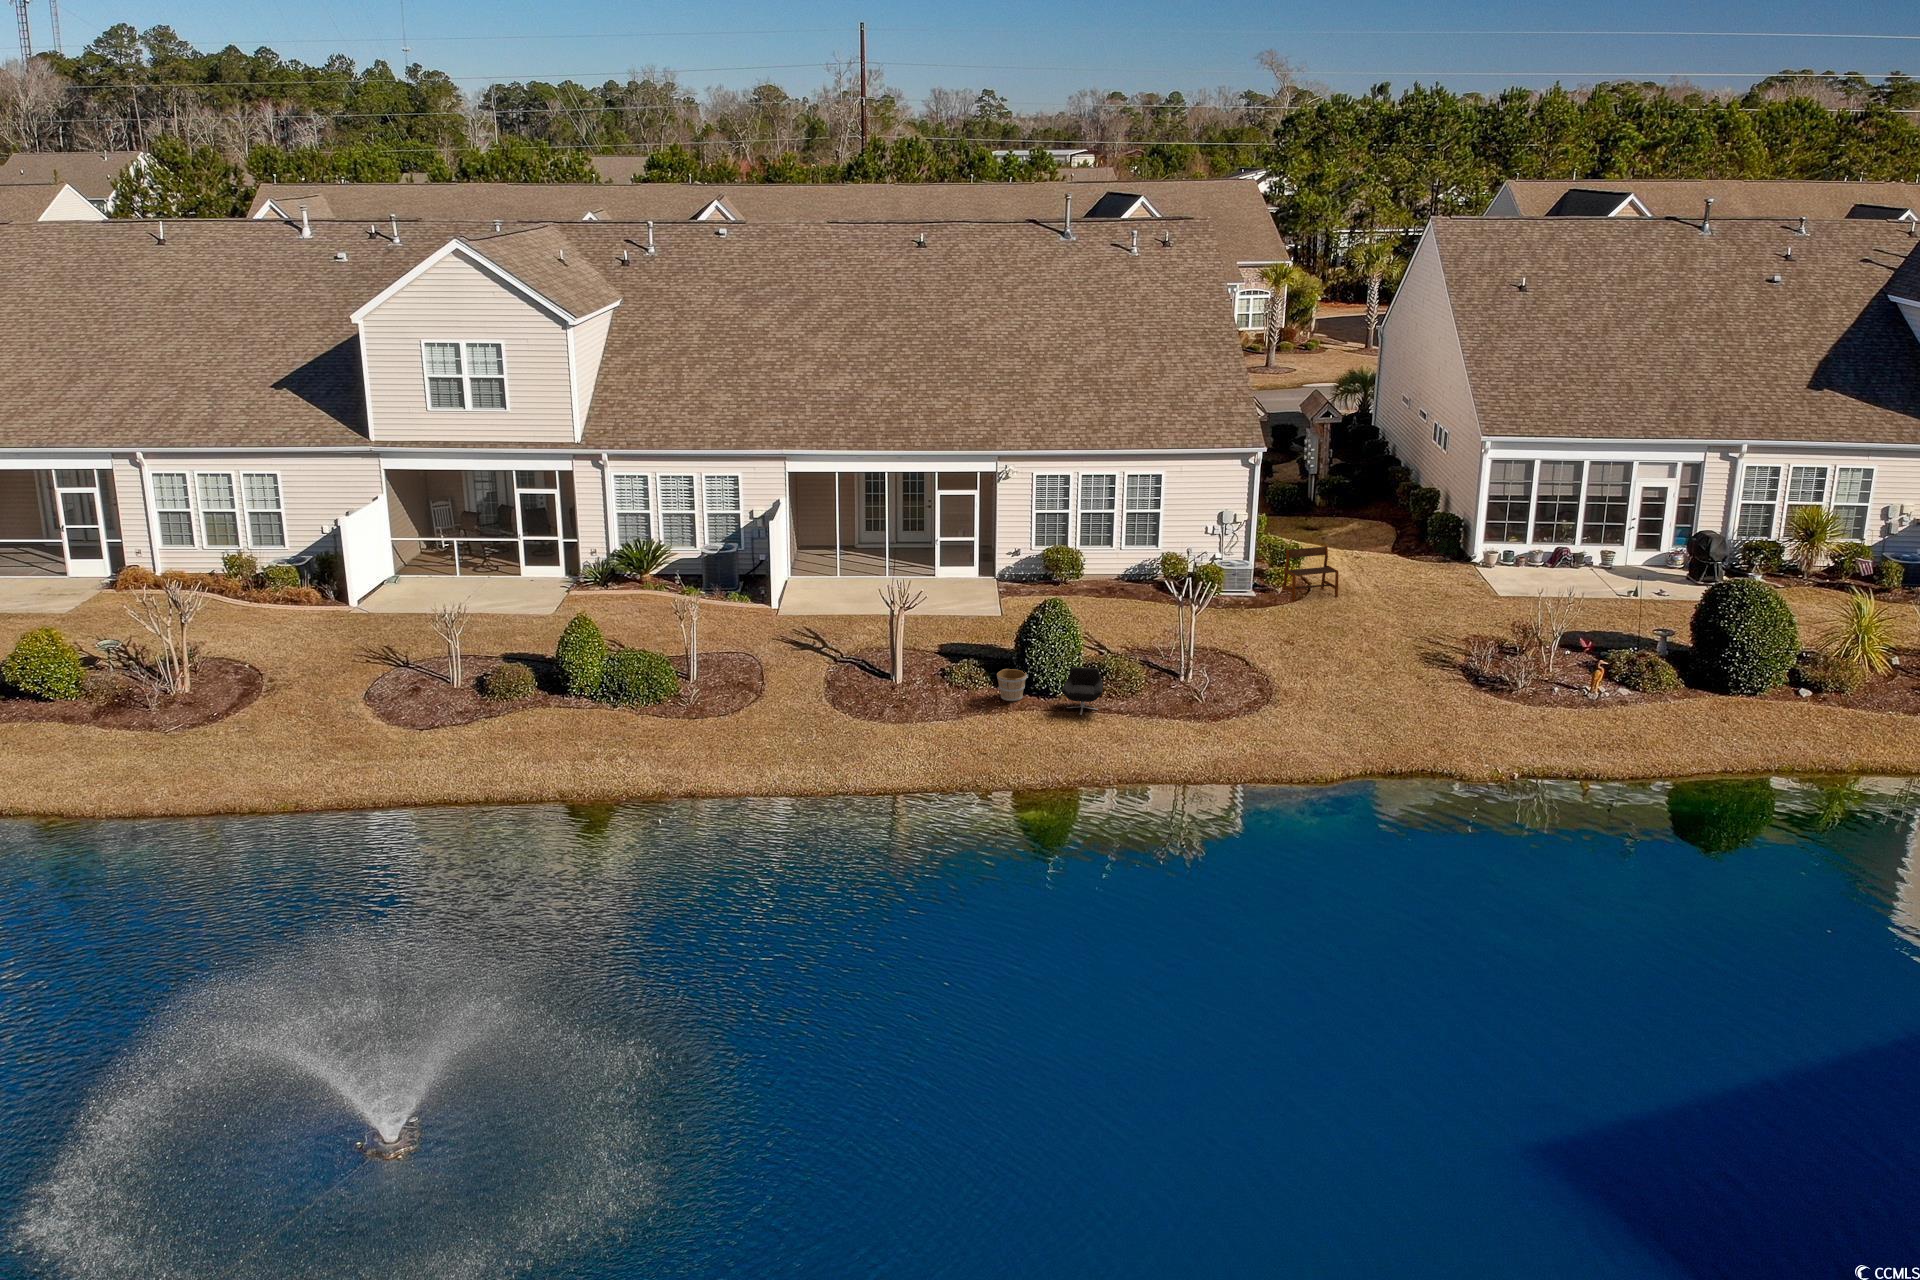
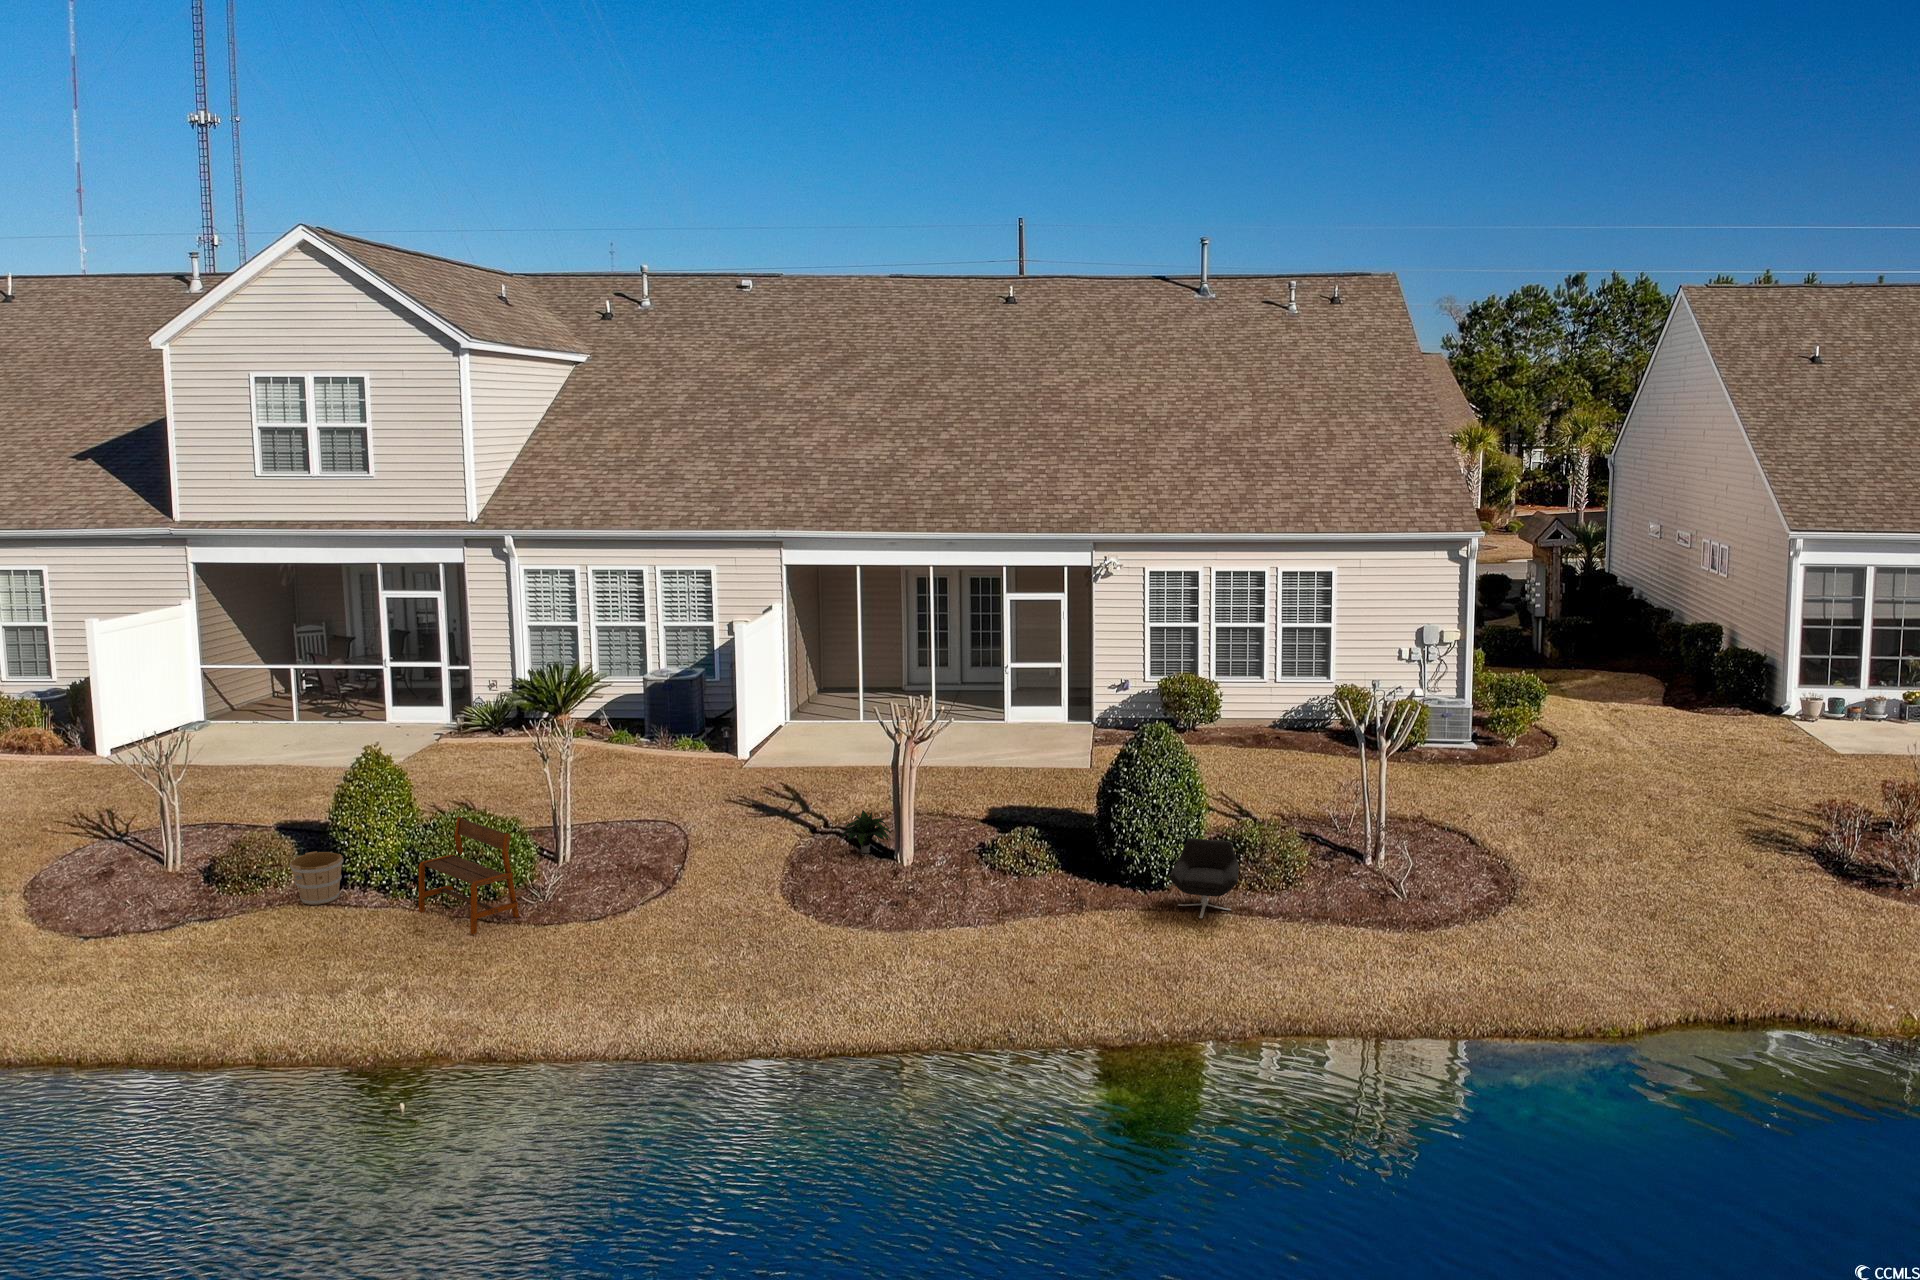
potted plant: present [1437,540,1459,560] -> present [840,810,891,853]
bench: present [1282,546,1339,601] -> present [419,817,519,934]
wooden bucket: present [997,669,1027,701] -> present [289,851,344,905]

